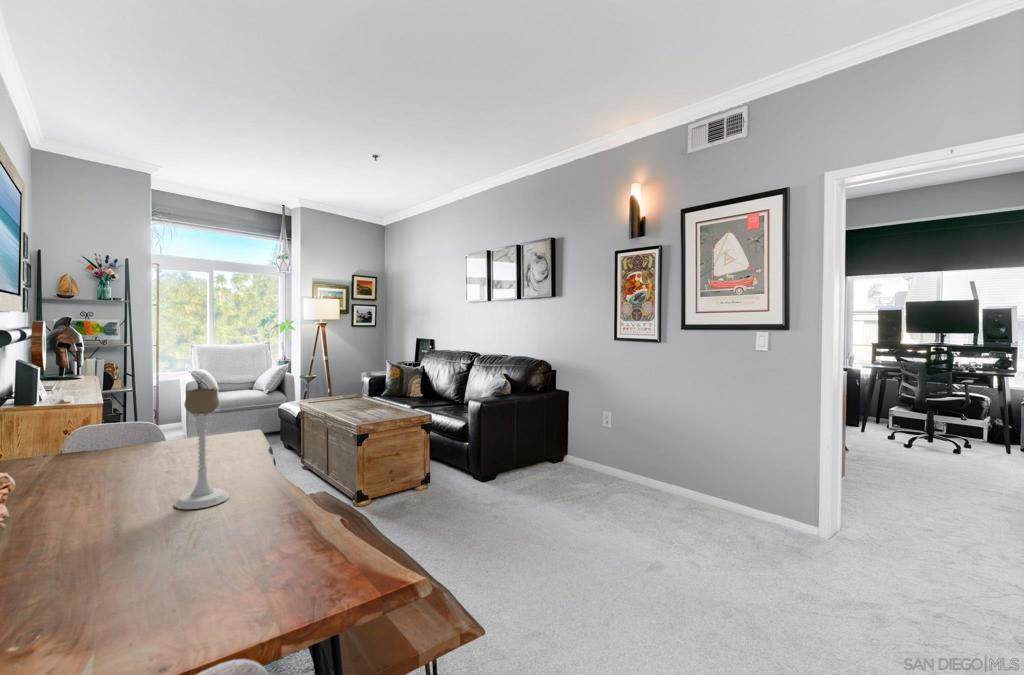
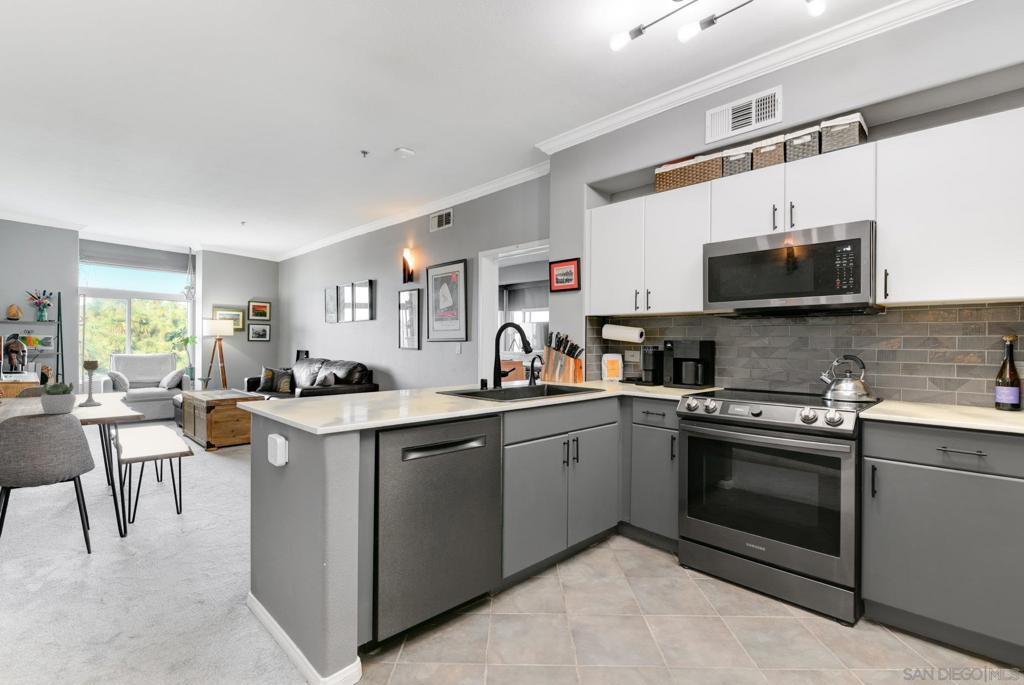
succulent plant: none [71,472,177,591] -> present [41,382,76,414]

